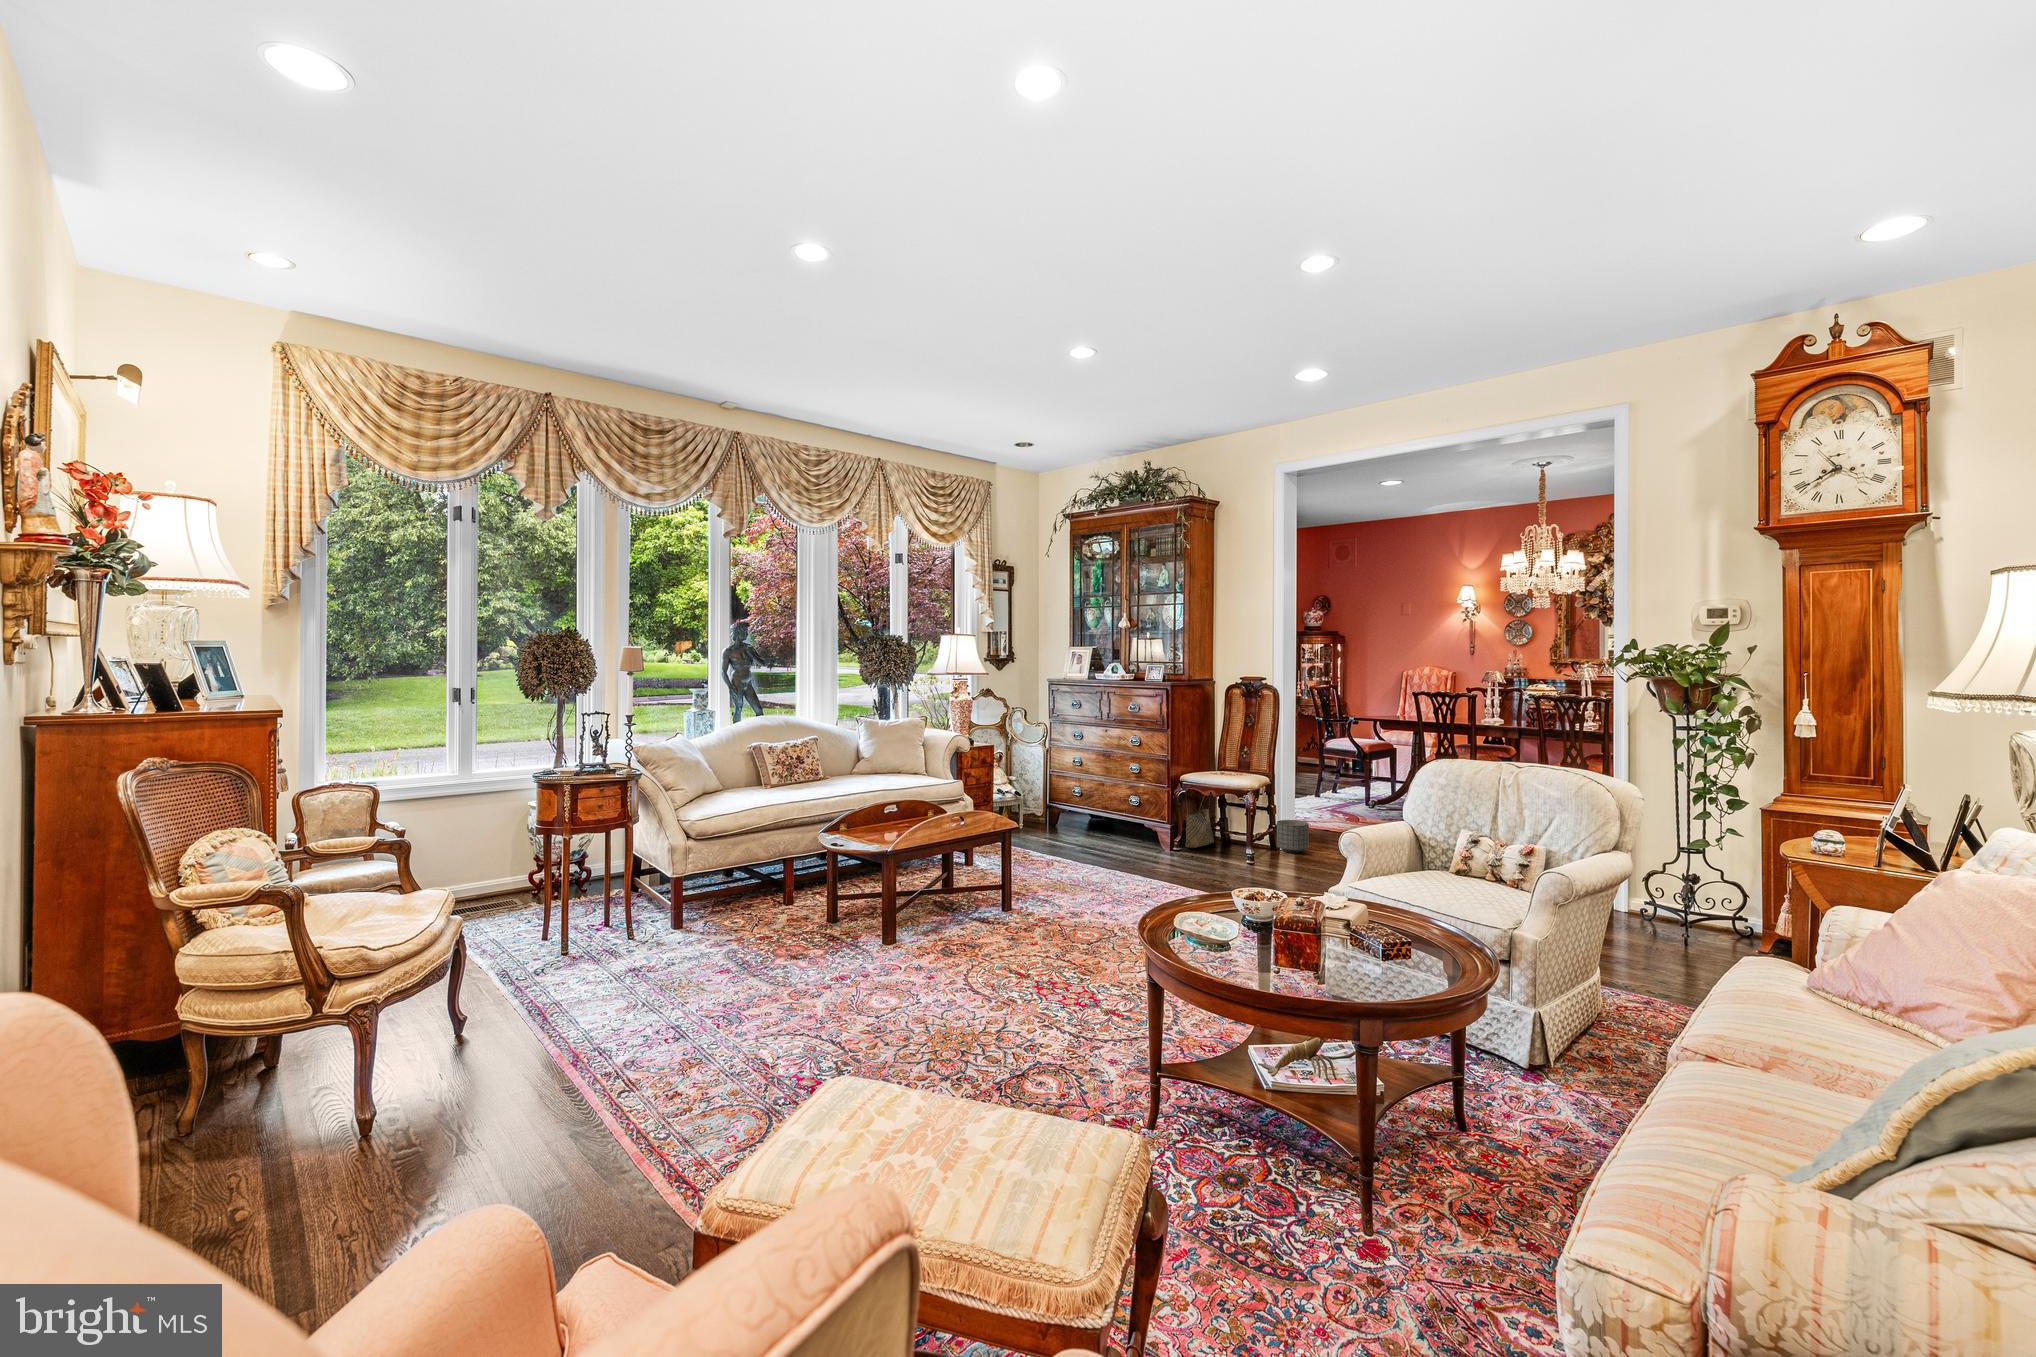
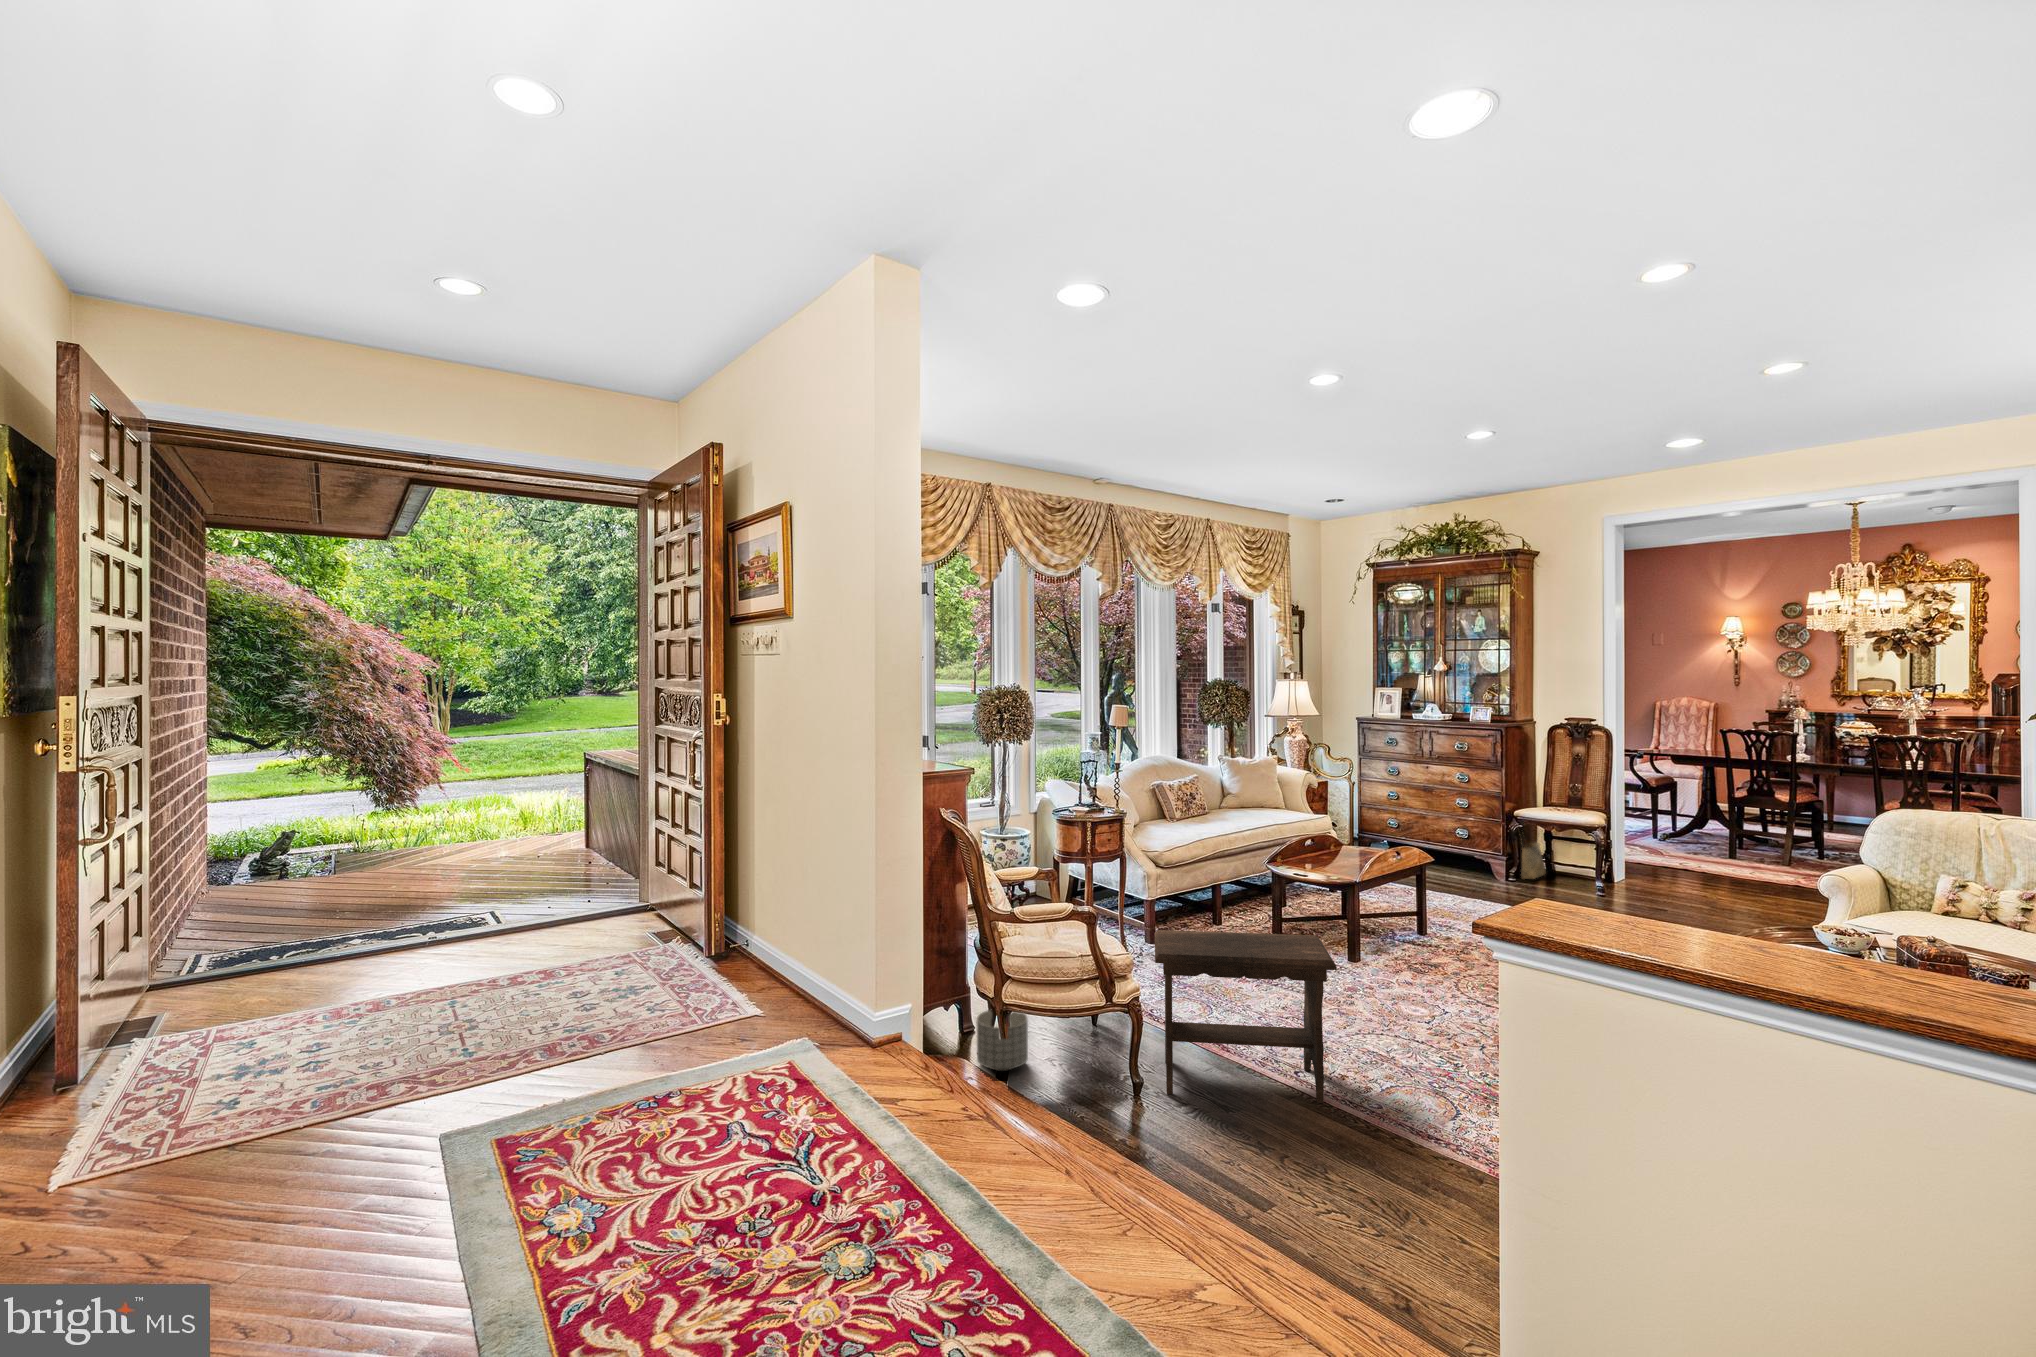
planter: present [1277,820,1309,853] -> present [977,1010,1028,1071]
footstool: none [418,906,690,1120] -> present [1155,930,1337,1103]

